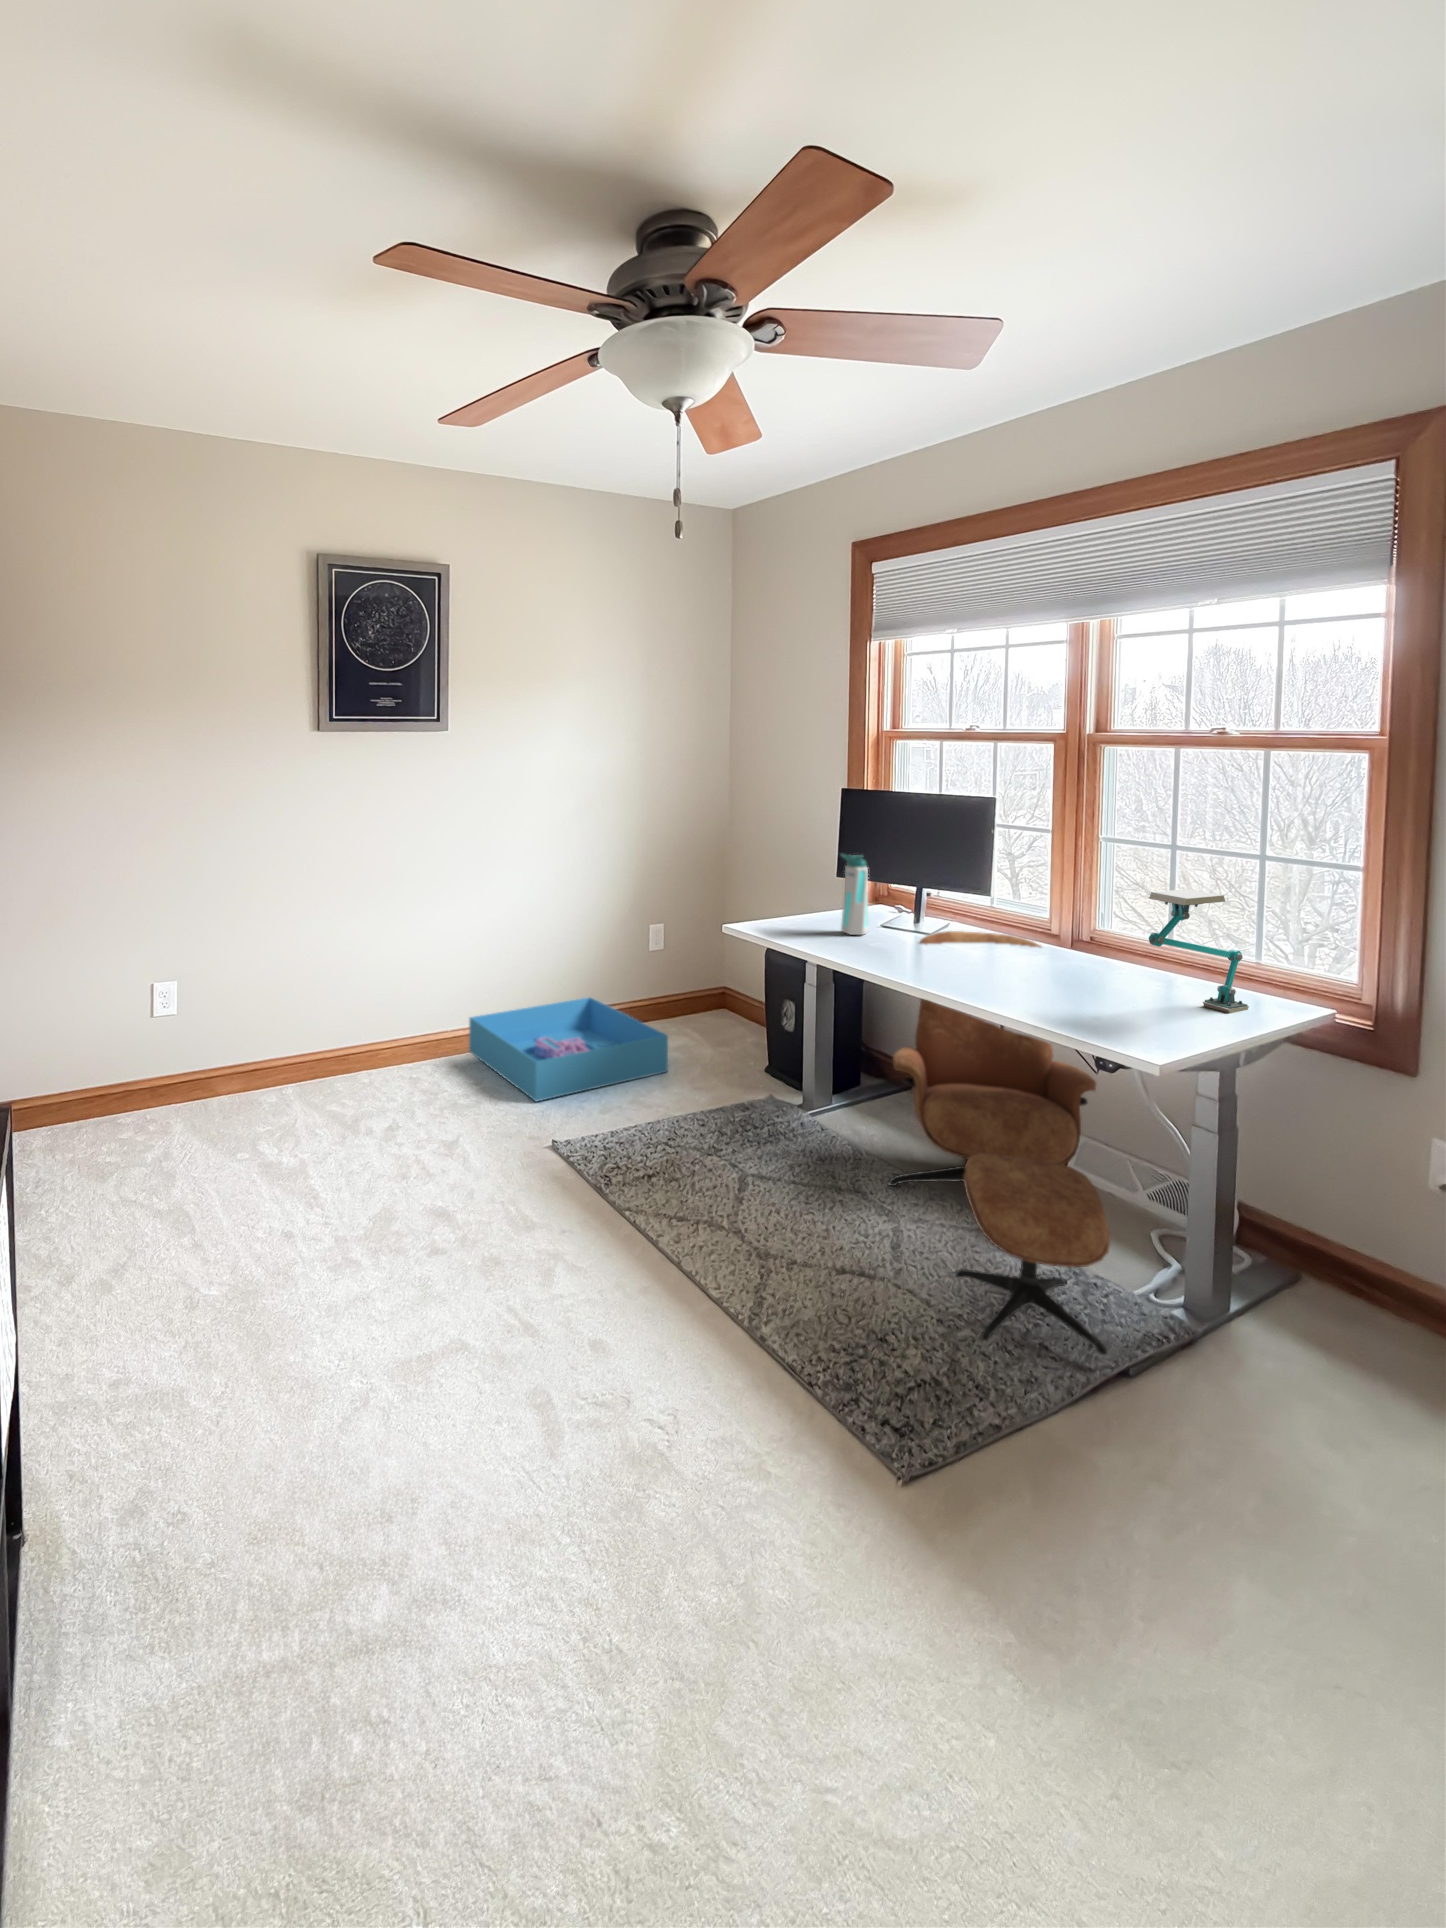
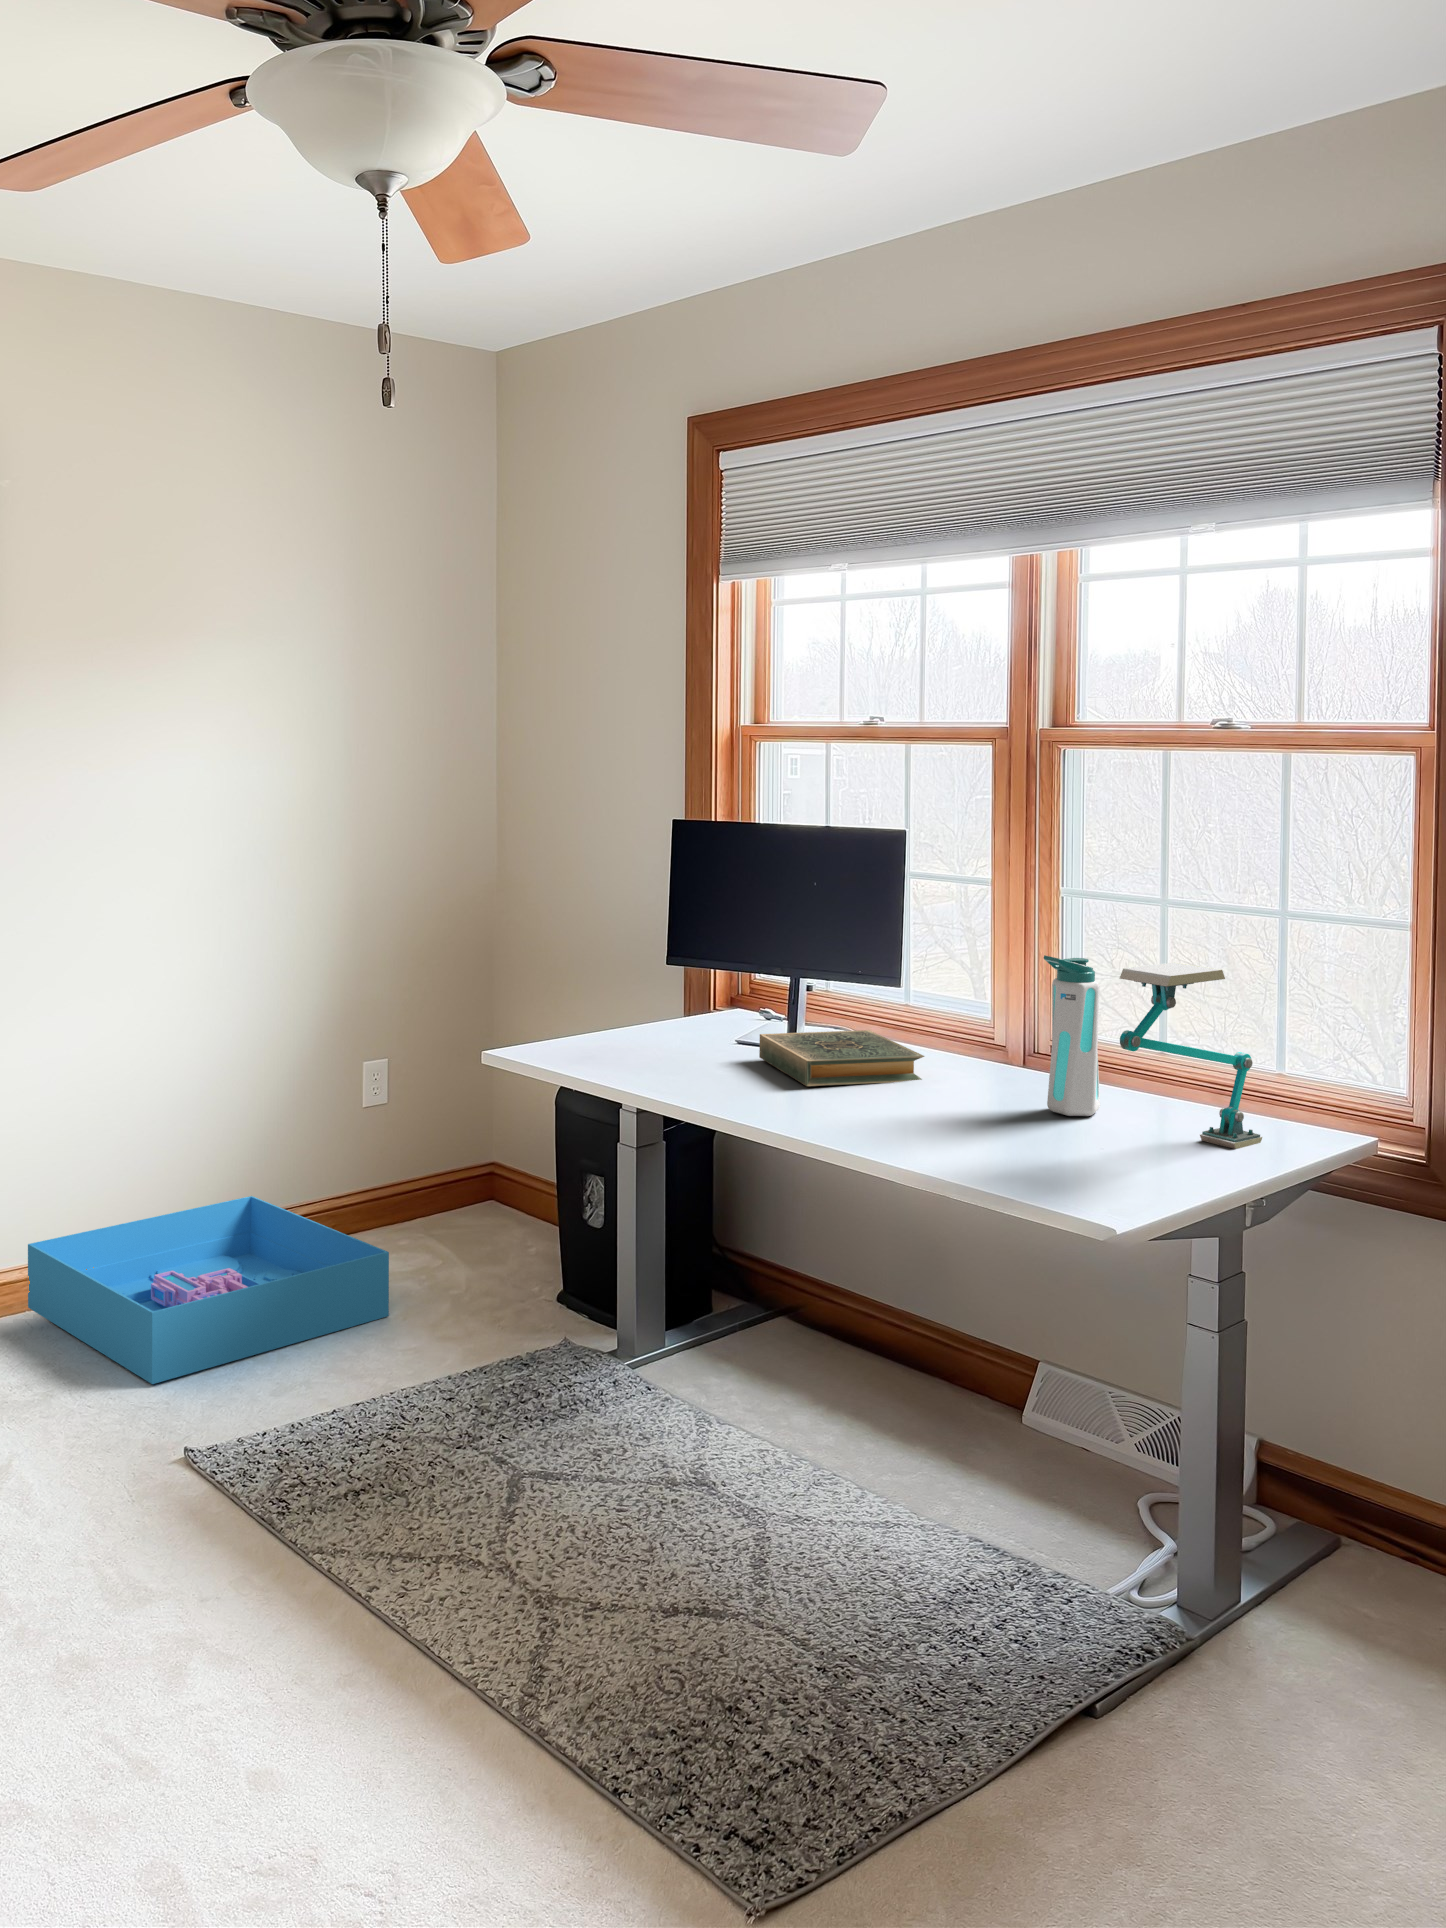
water bottle: present [841,854,869,935] -> present [1044,955,1100,1116]
hardback book: none [895,920,1005,955] -> present [759,1030,924,1086]
lounge chair: present [888,931,1110,1355] -> none [750,1048,1066,1690]

